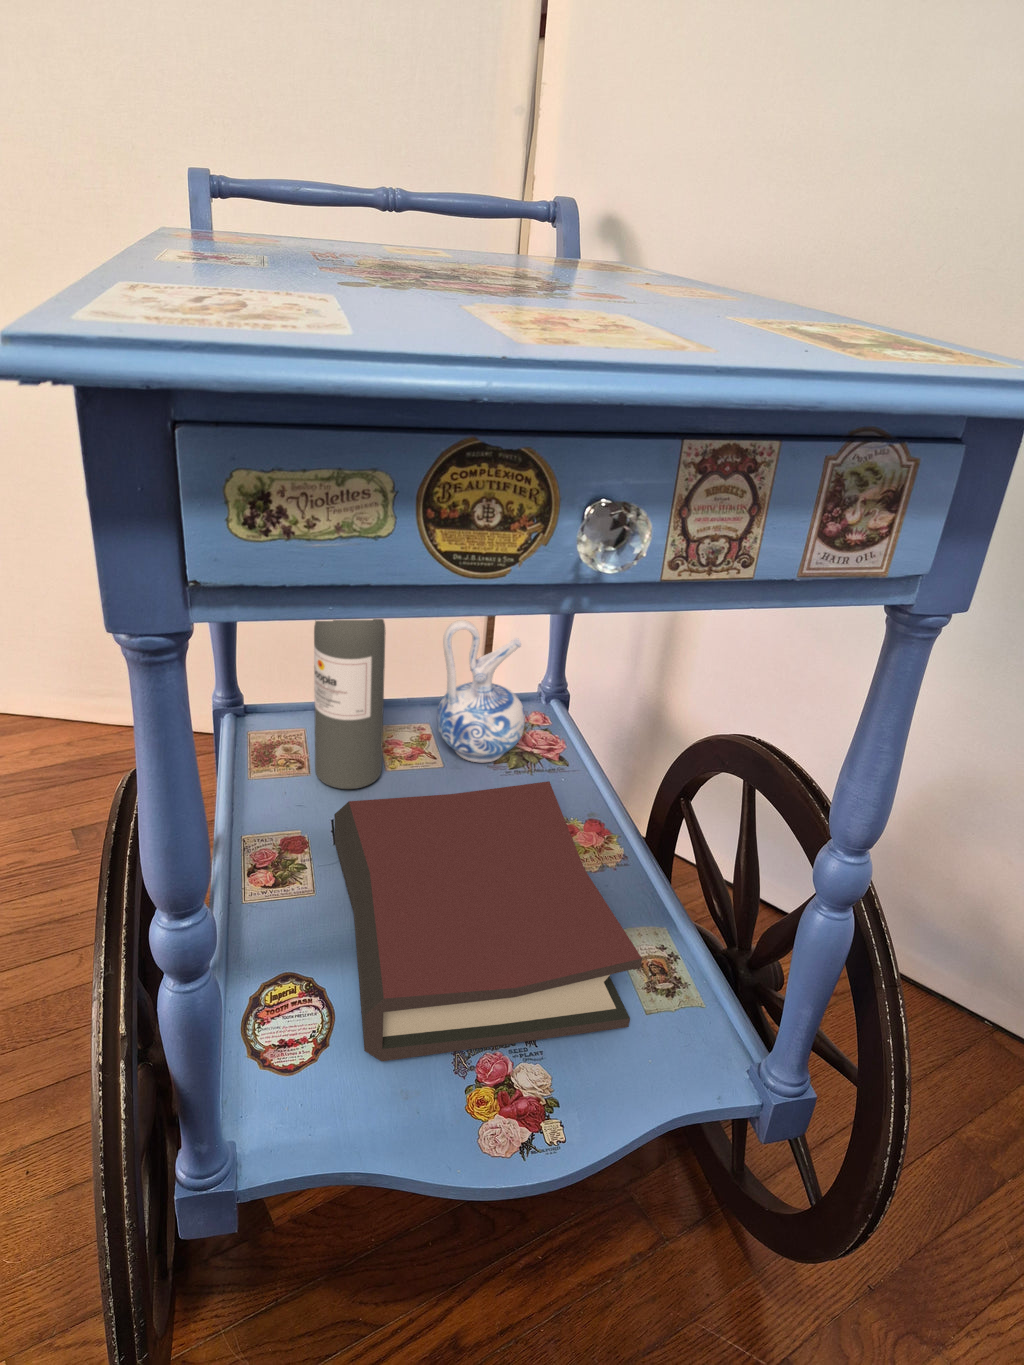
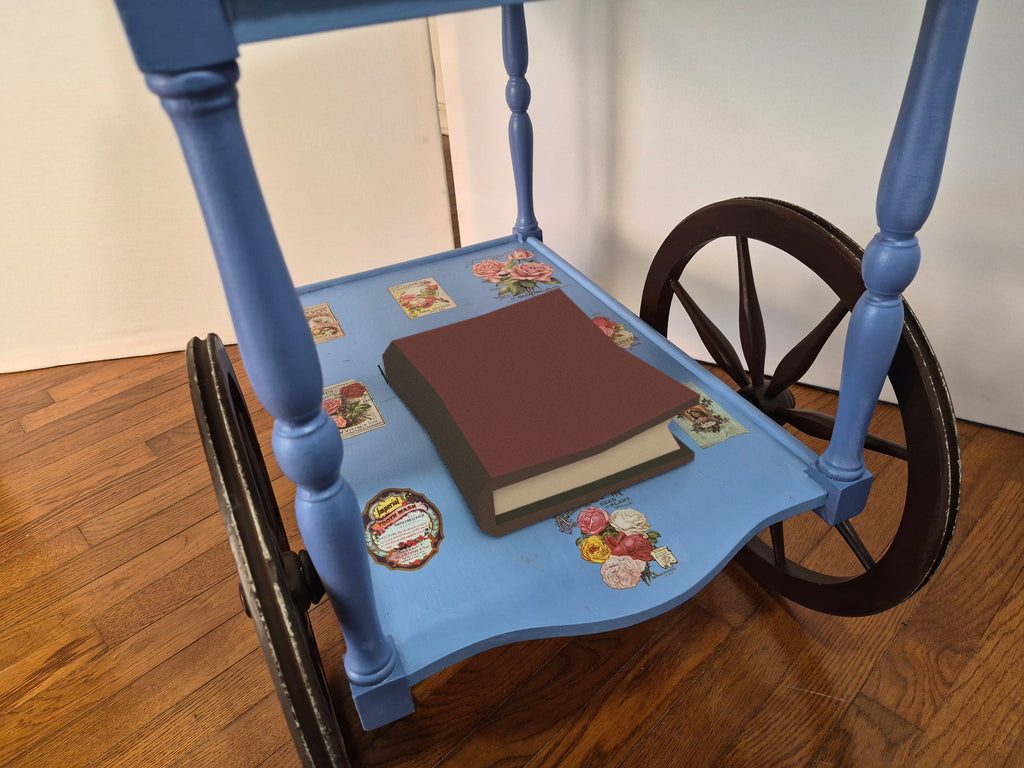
wine bottle: present [314,619,386,789] -> none [318,86,406,341]
ceramic pitcher: present [437,620,525,762] -> none [434,166,518,296]

